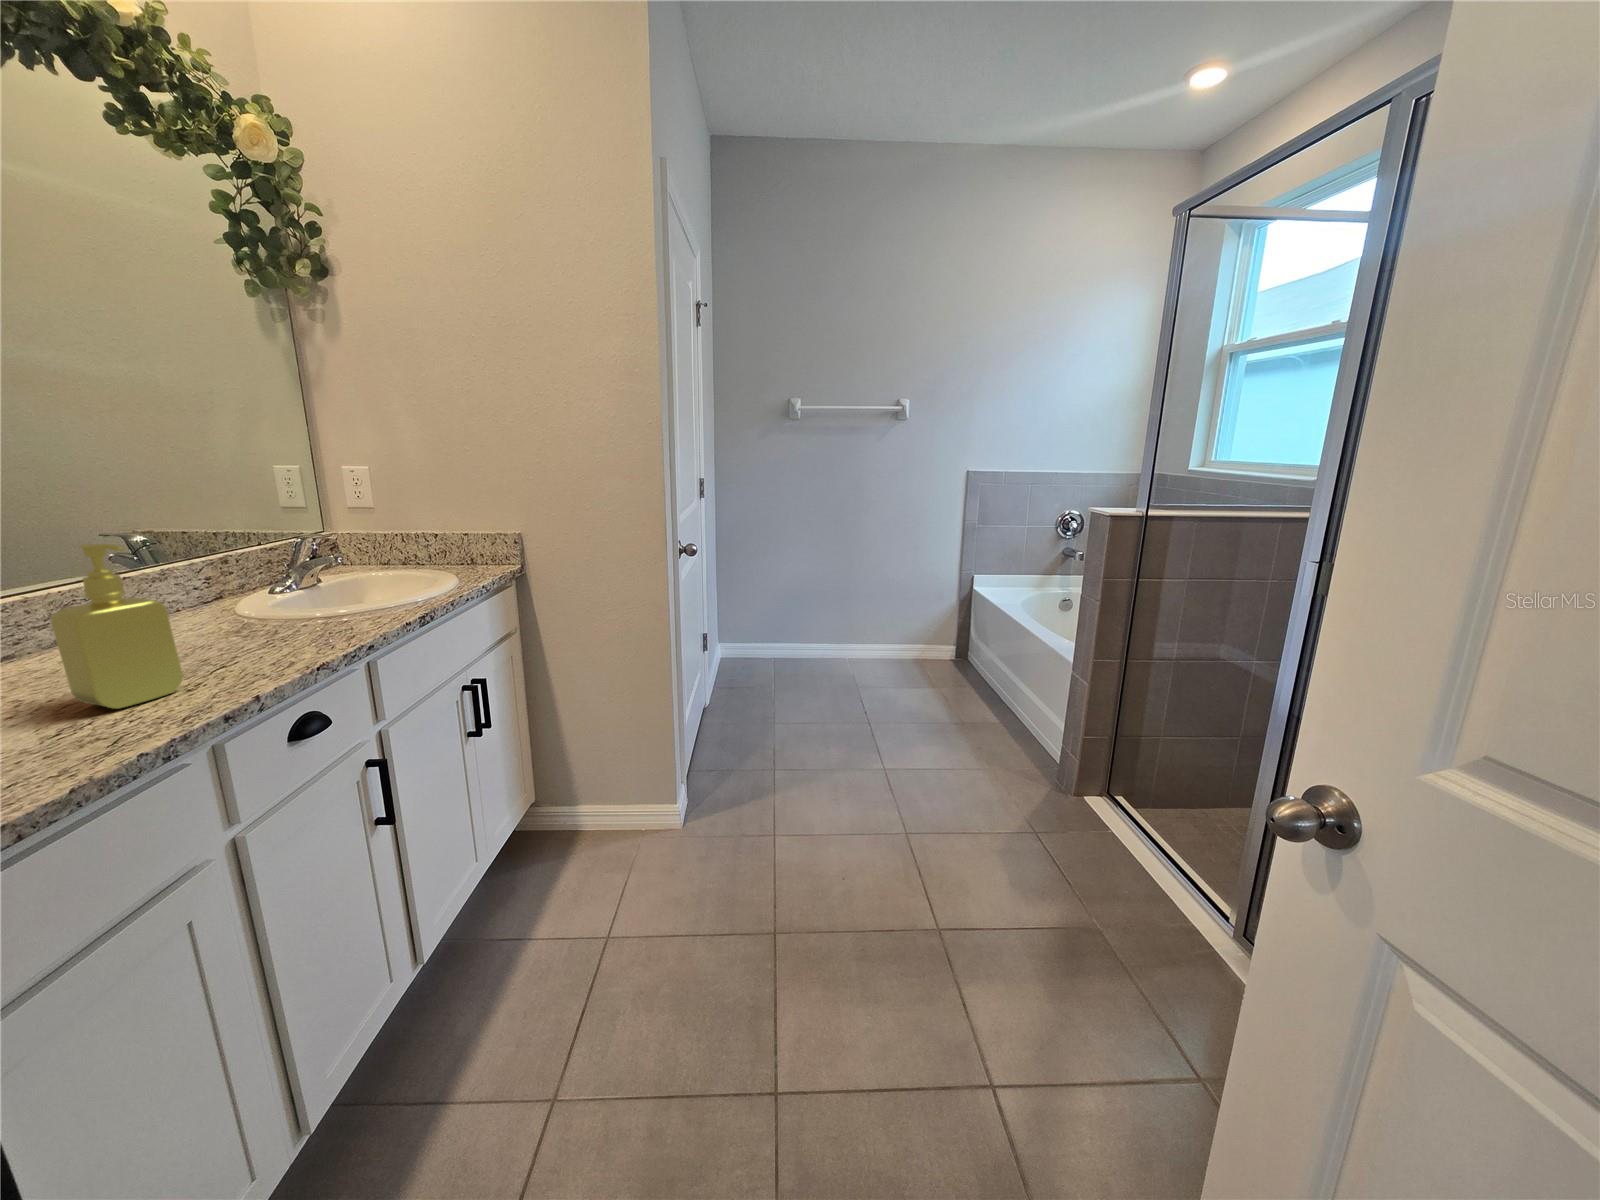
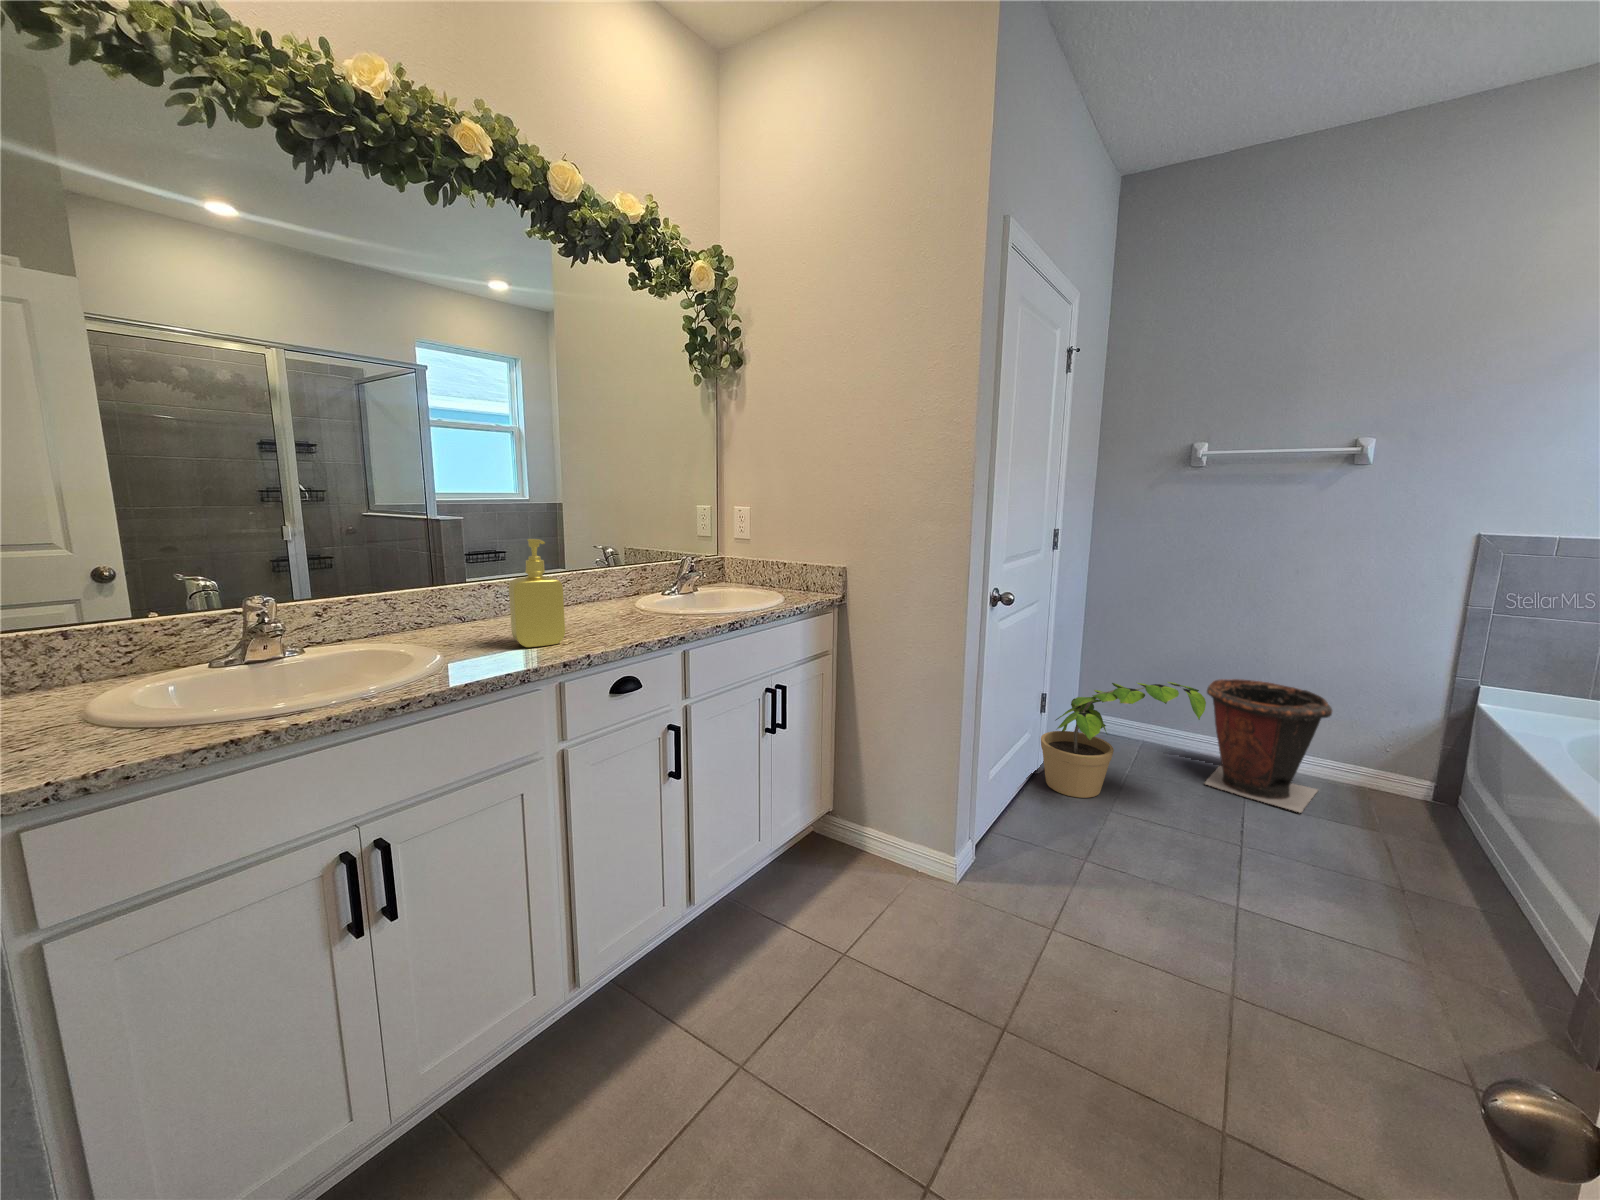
waste bin: none [828,591,905,683] -> present [1205,679,1332,812]
potted plant: none [715,603,836,716] -> present [1041,682,1206,798]

